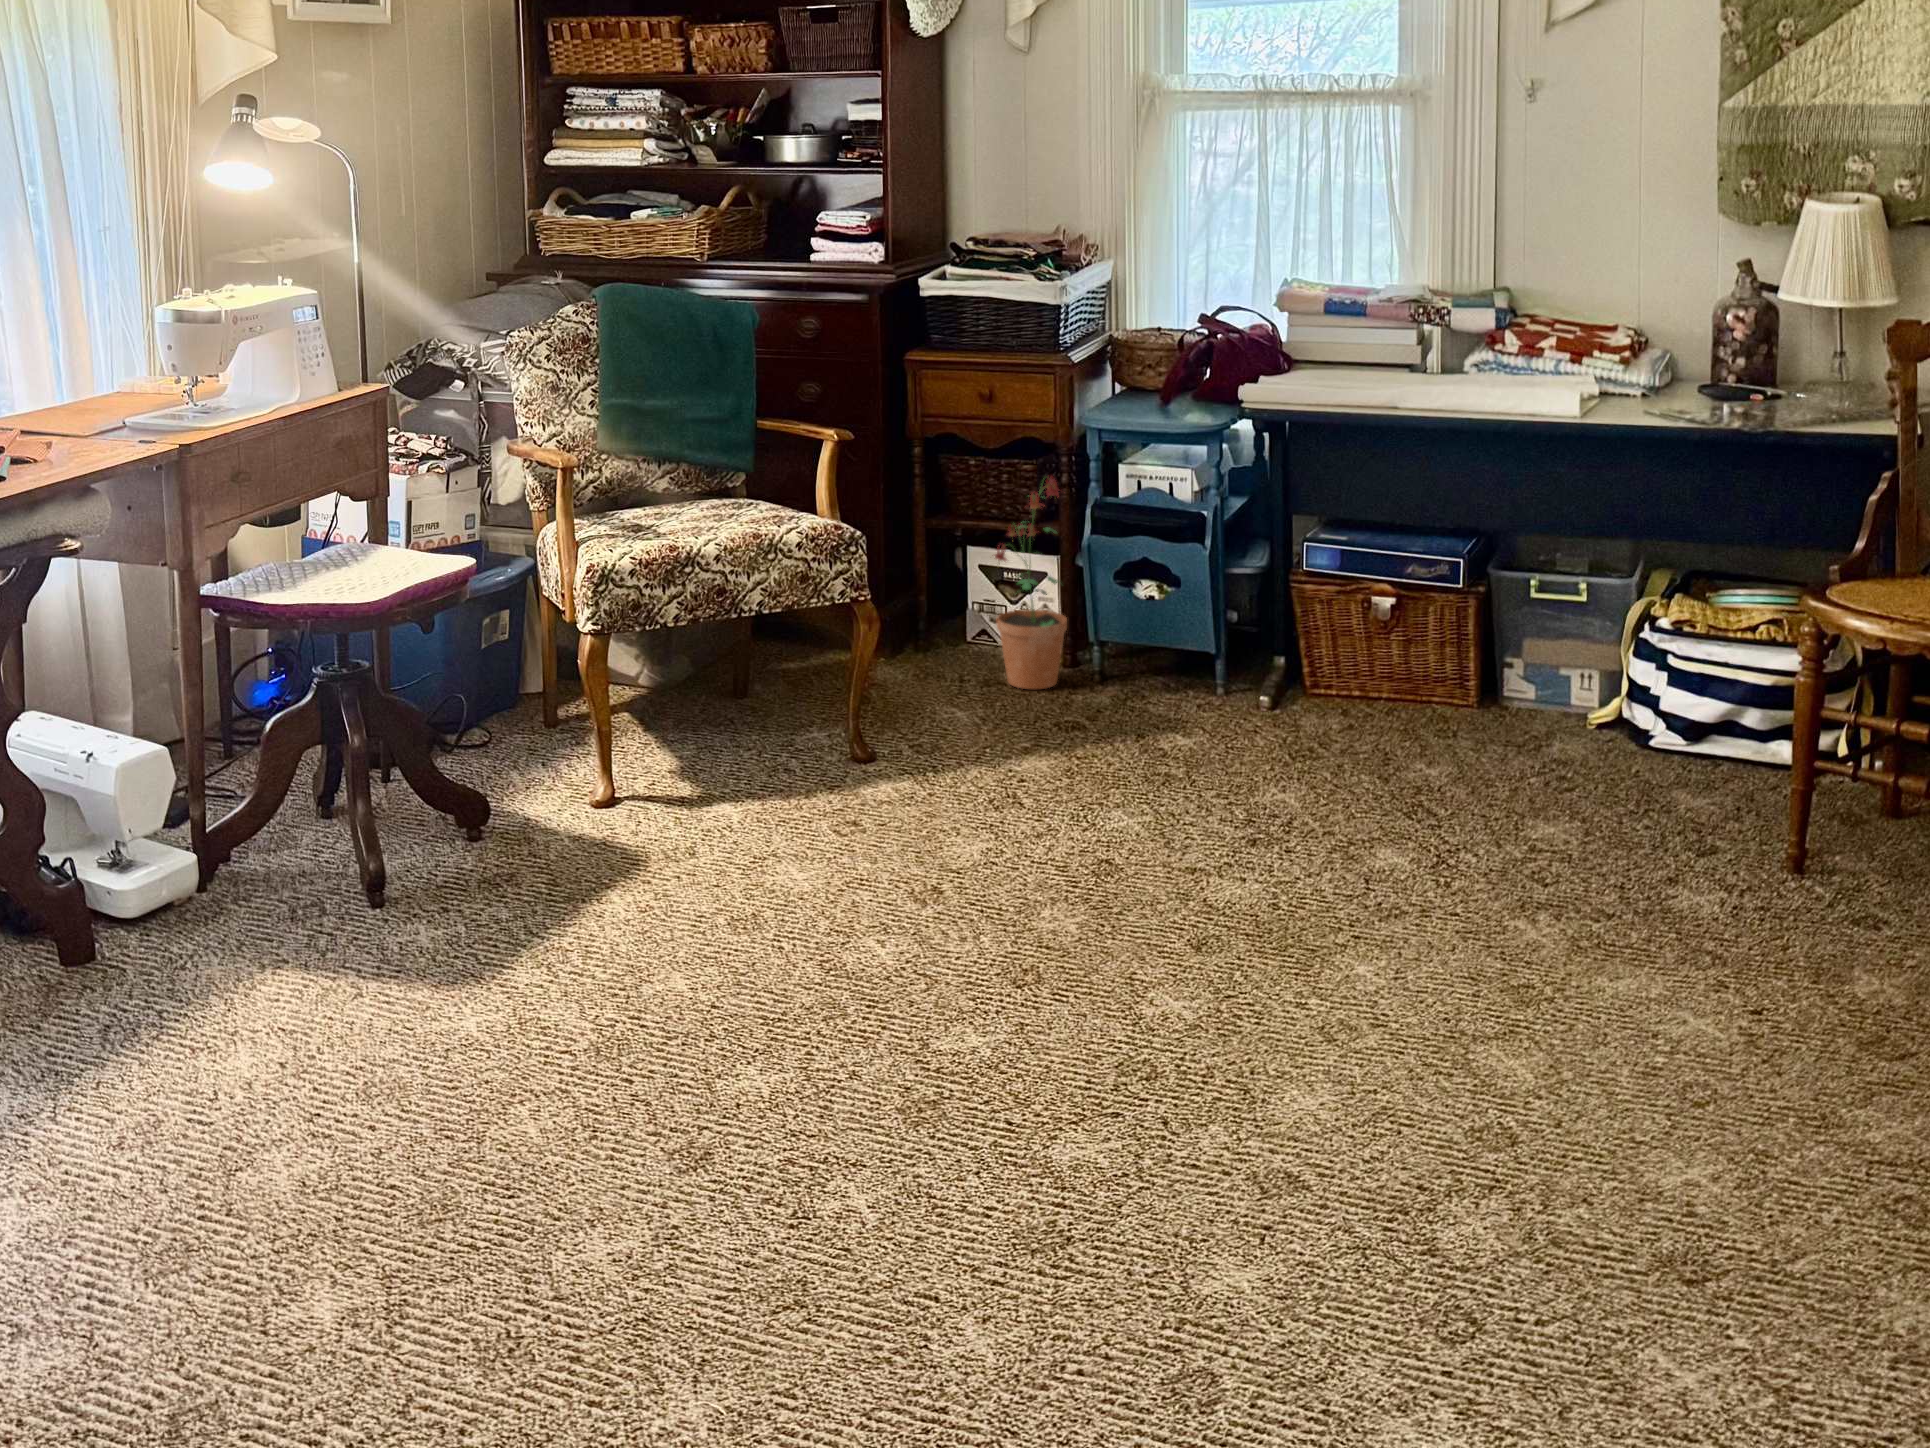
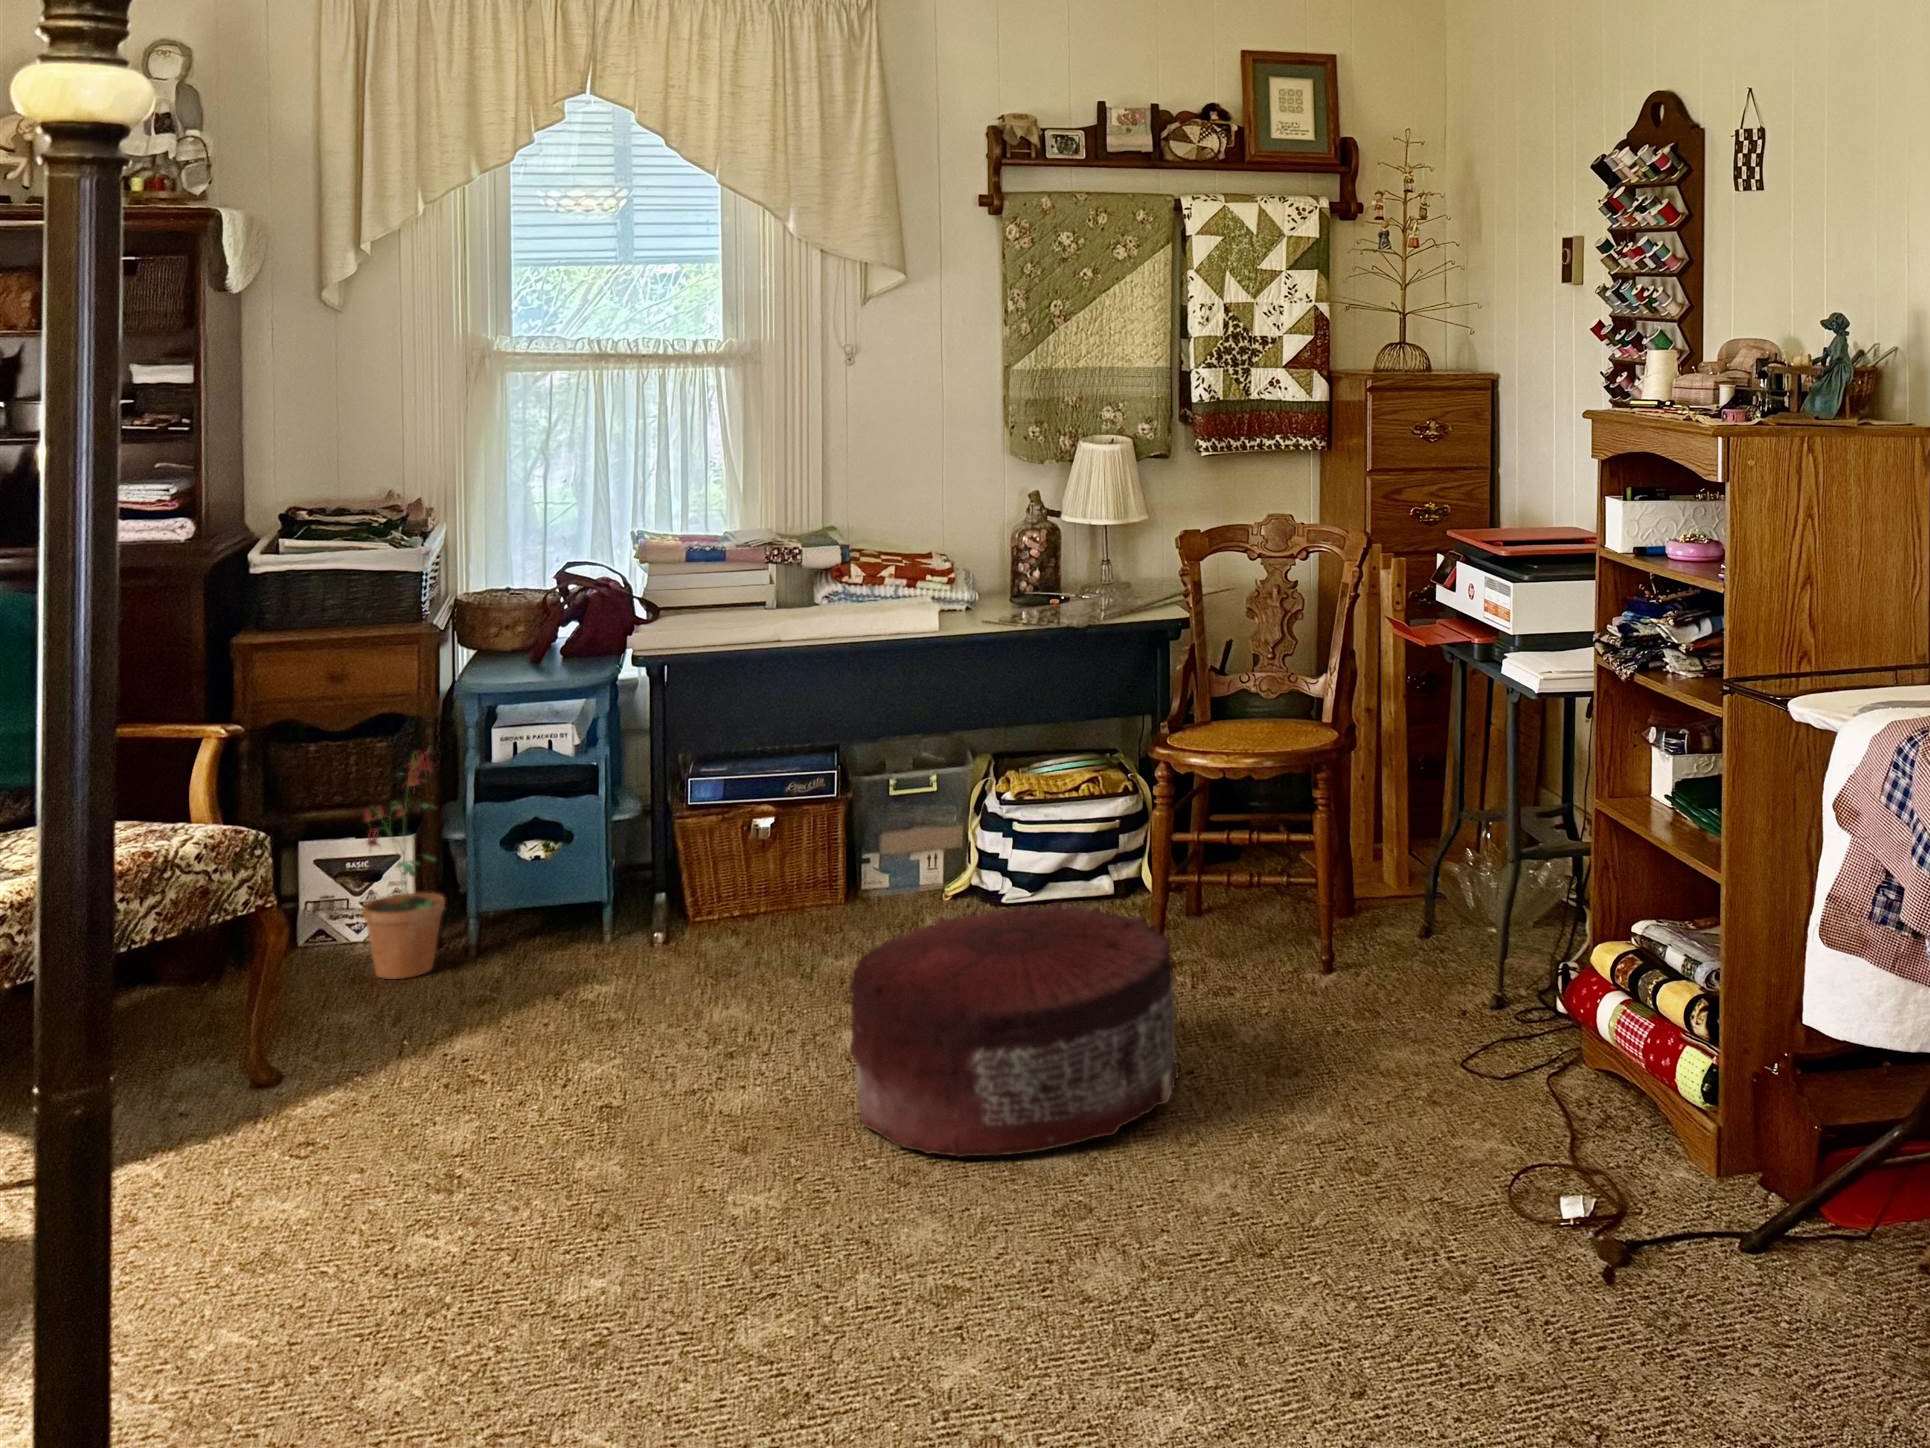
pouf: none [1308,741,1742,1060] -> present [850,902,1179,1157]

